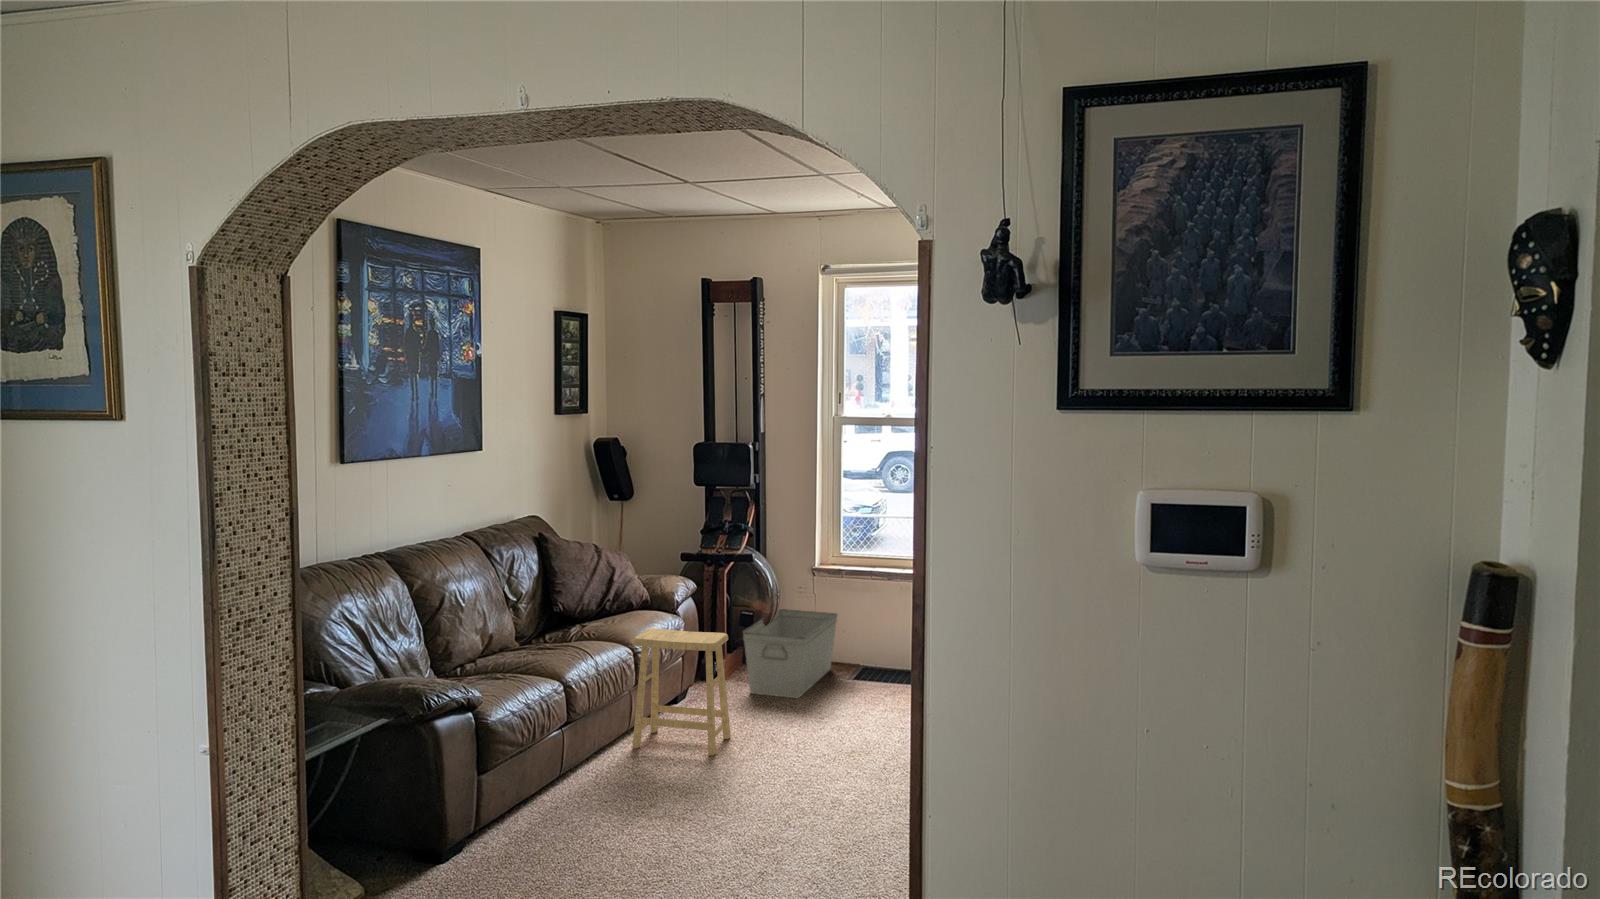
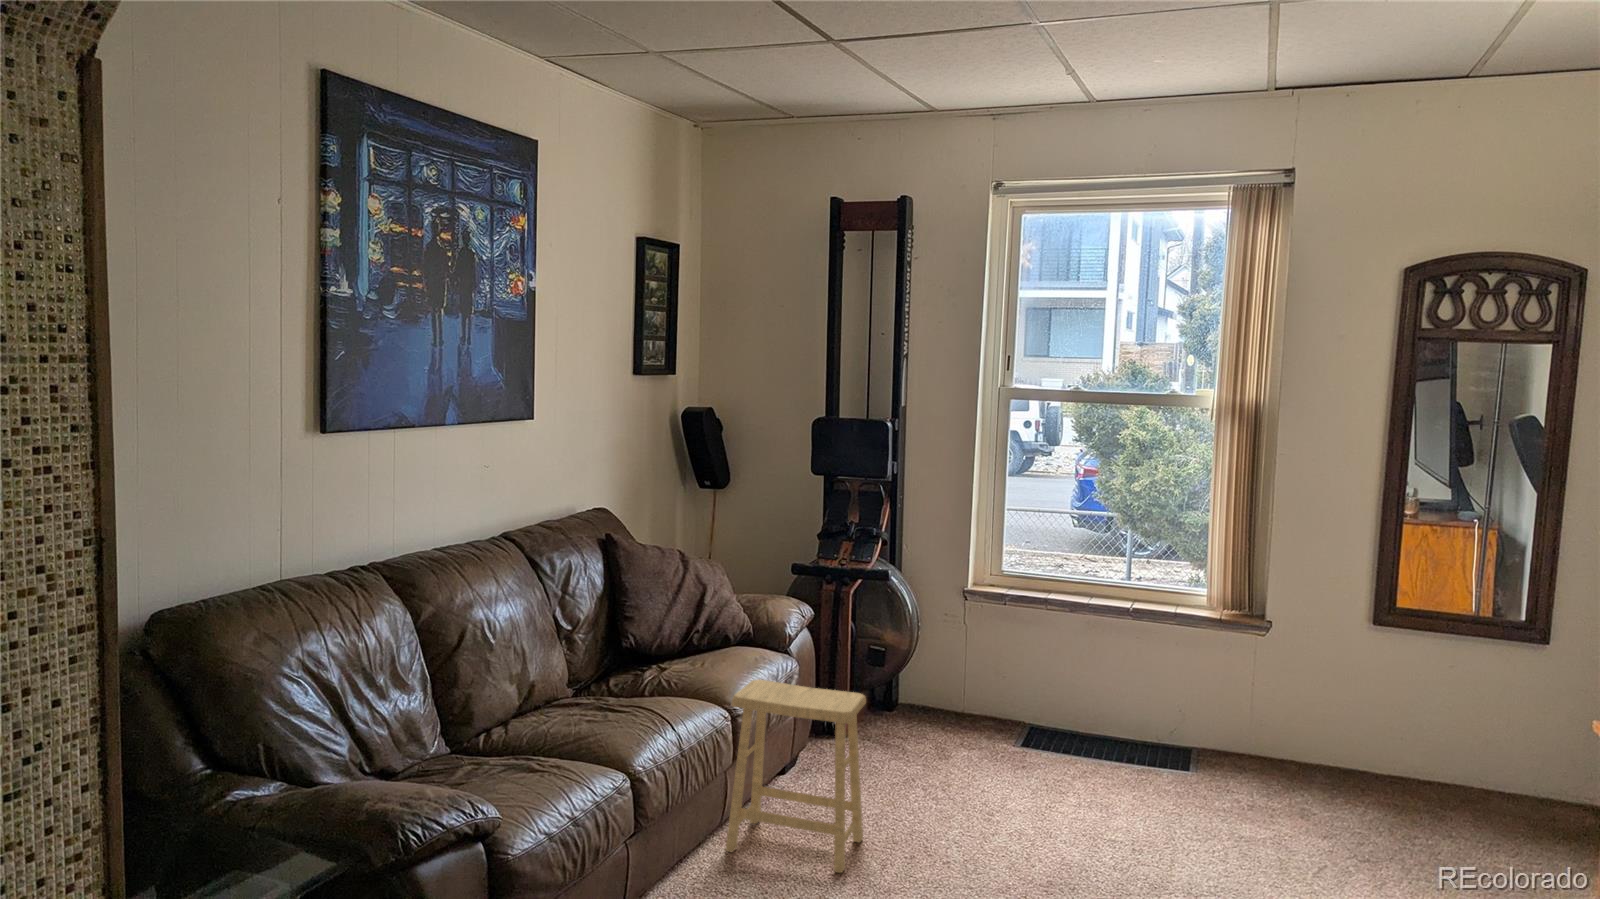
storage bin: present [743,609,838,698] -> none [874,642,997,774]

